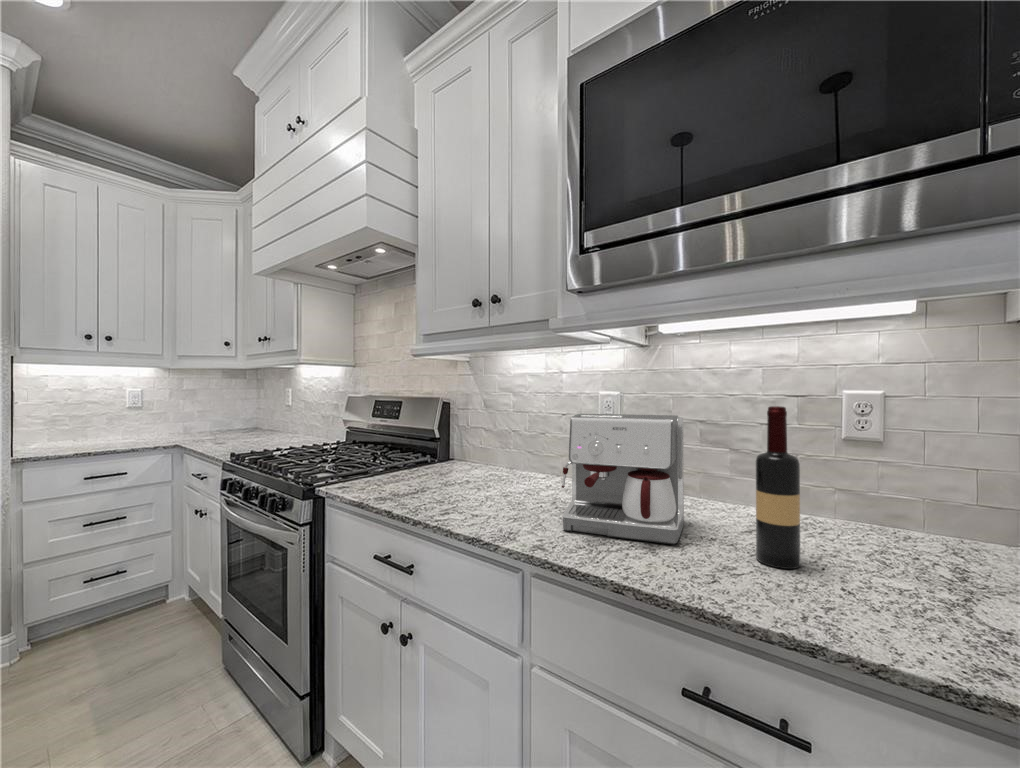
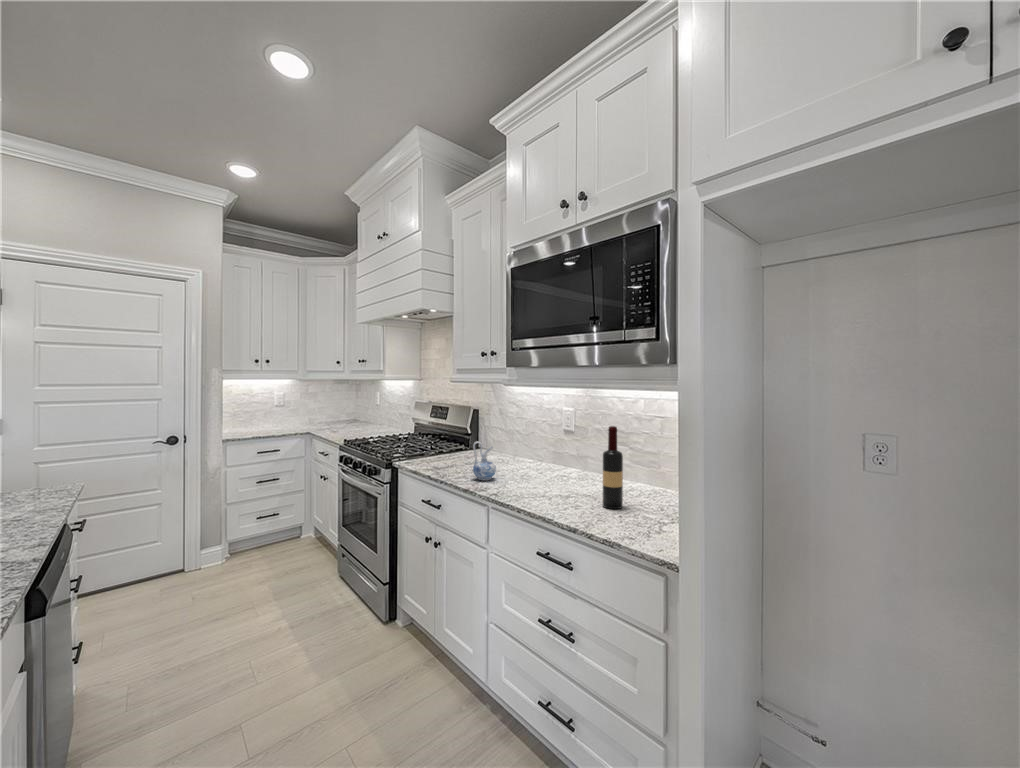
coffee maker: present [562,414,684,544] -> none [516,424,590,497]
ceramic pitcher: none [471,446,512,515] -> present [473,441,496,480]

